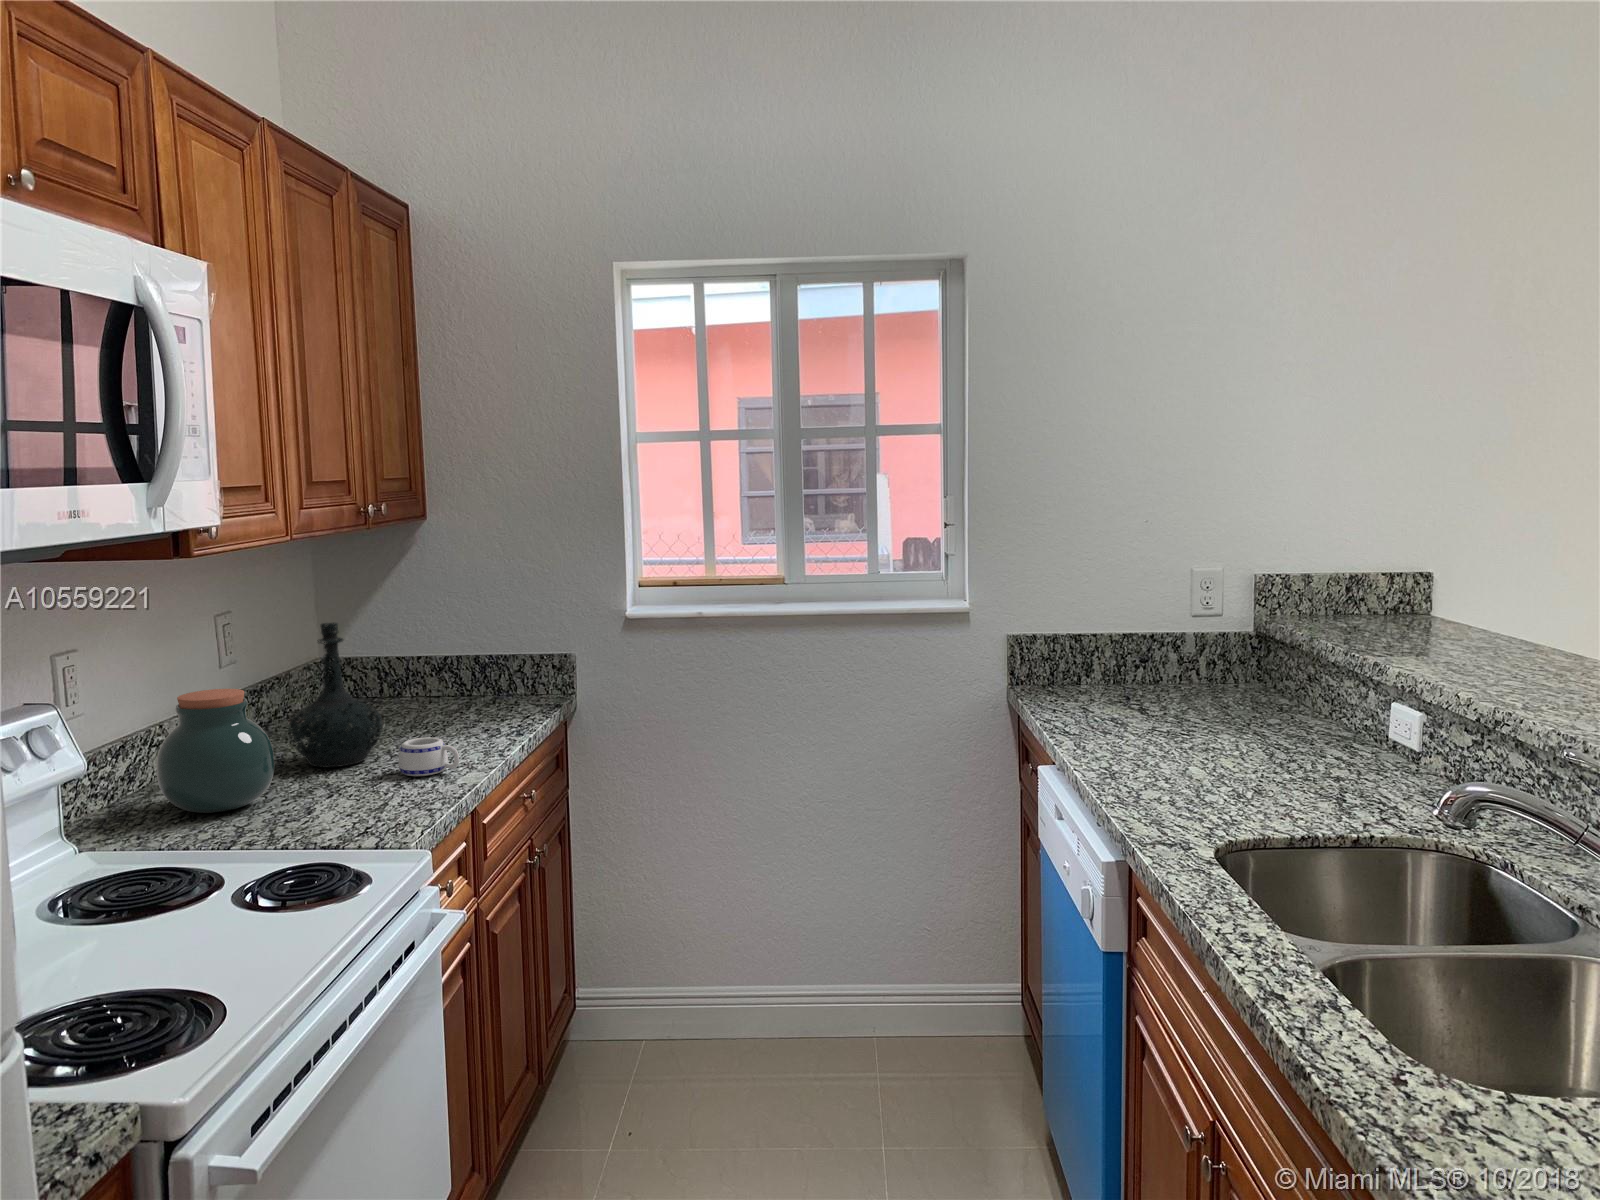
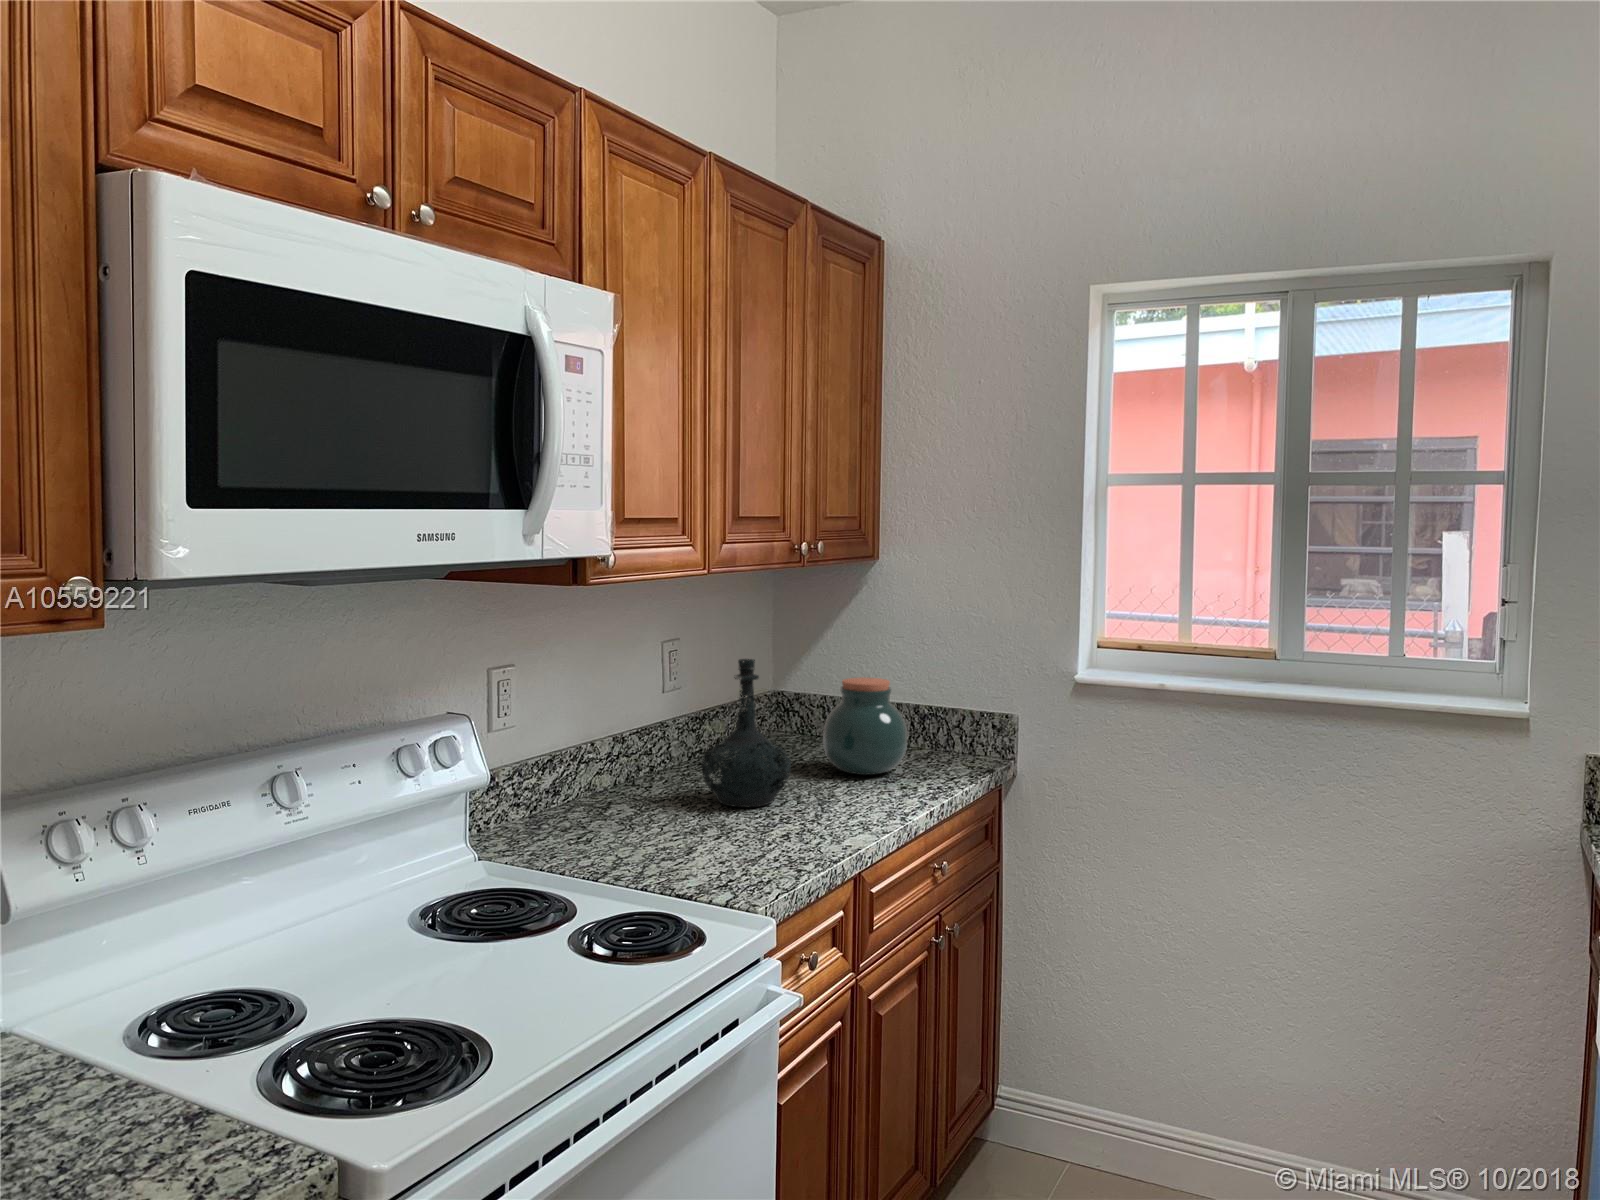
jar: present [157,689,274,813] -> present [823,677,907,775]
mug: present [399,737,459,776] -> none [793,789,852,831]

